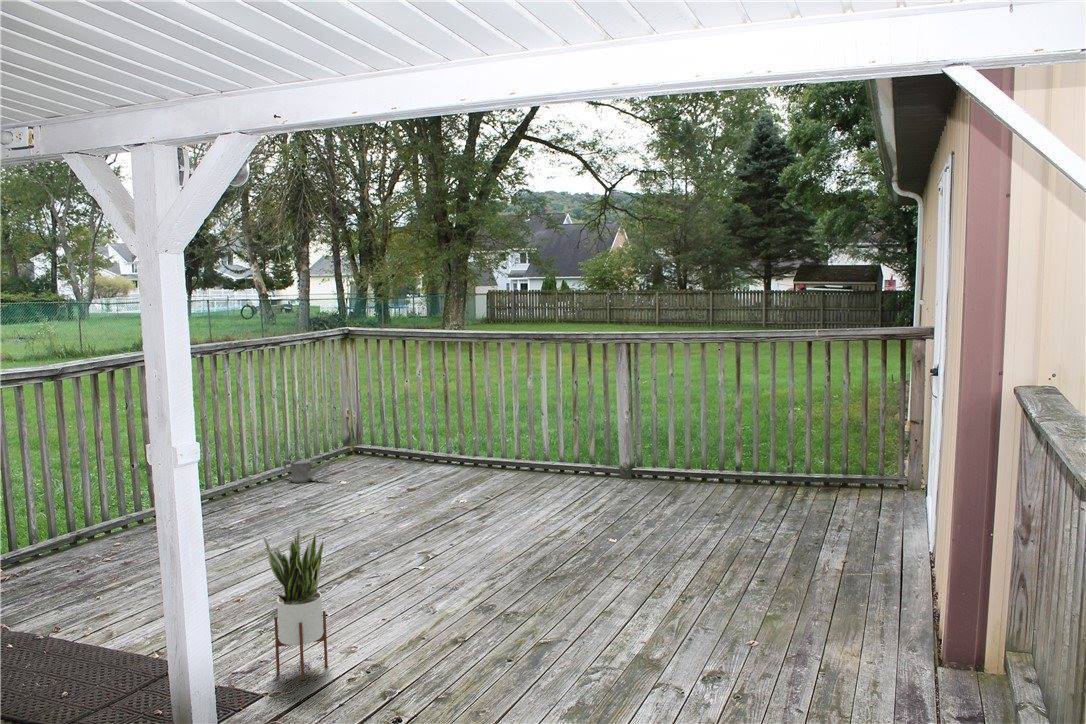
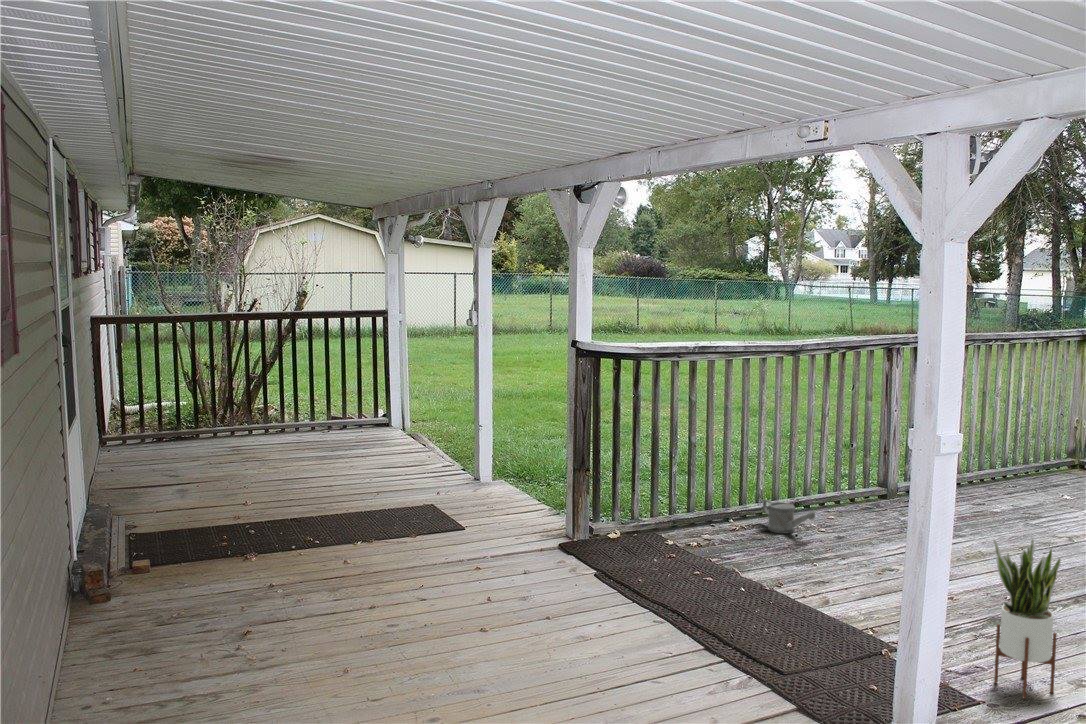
watering can: present [283,459,330,483] -> present [763,500,815,533]

